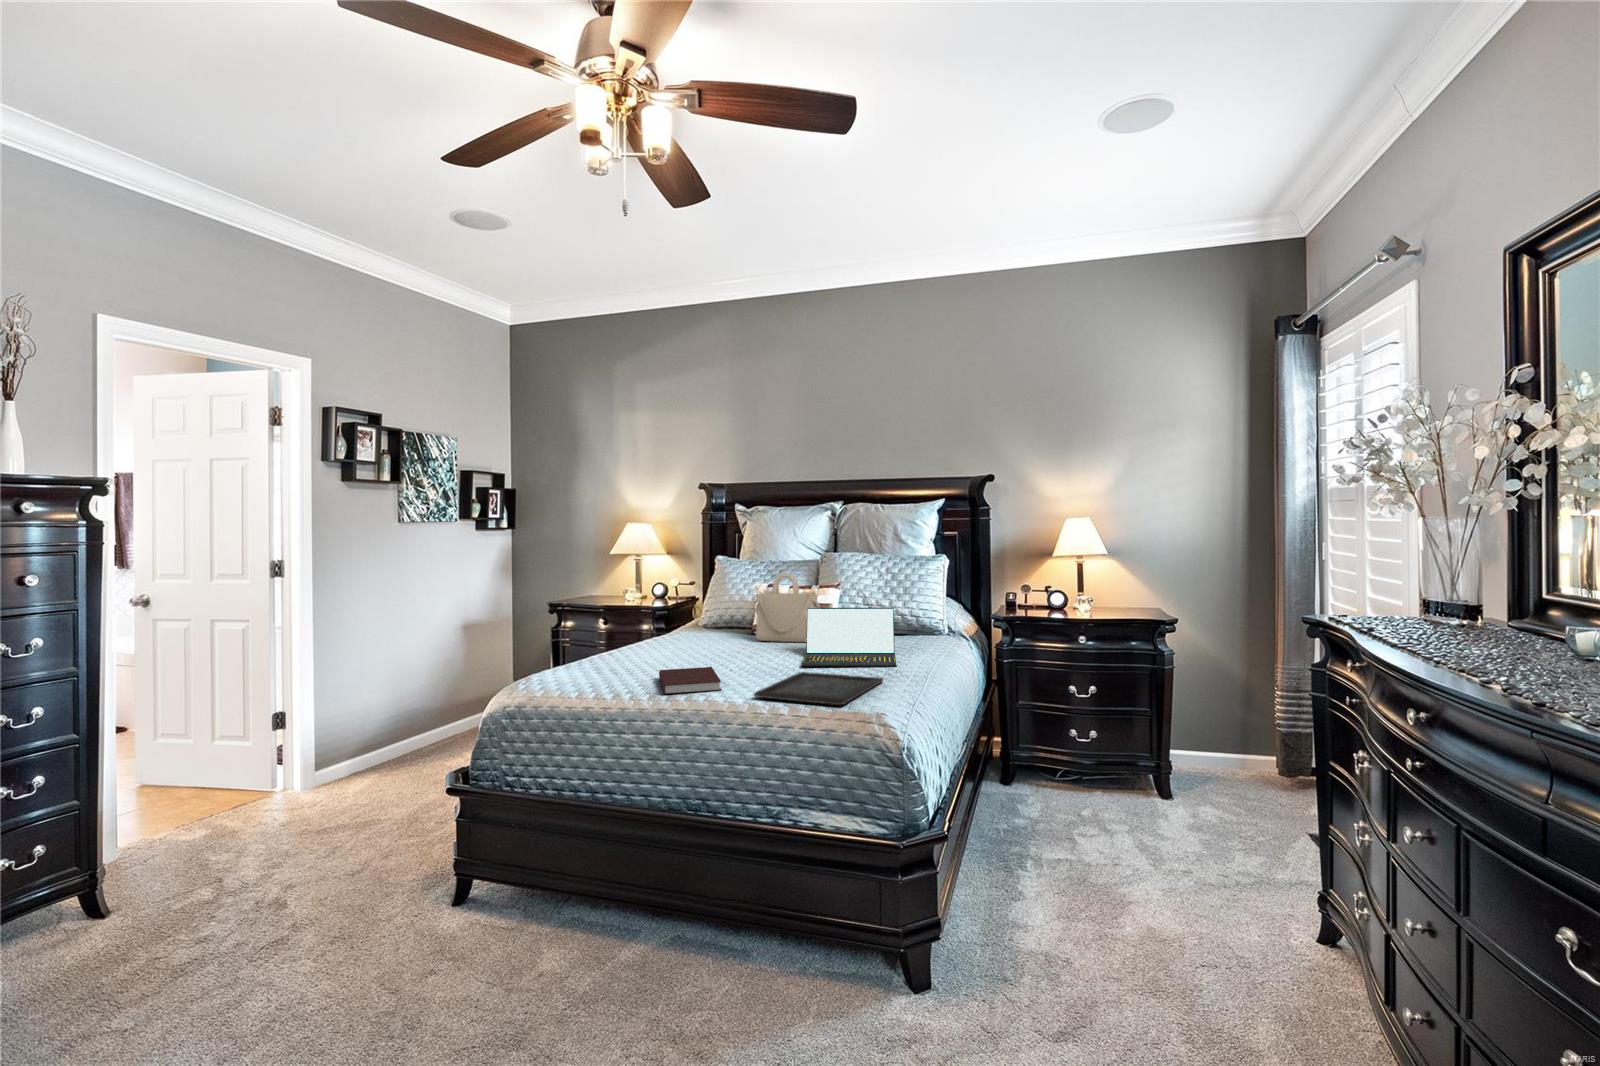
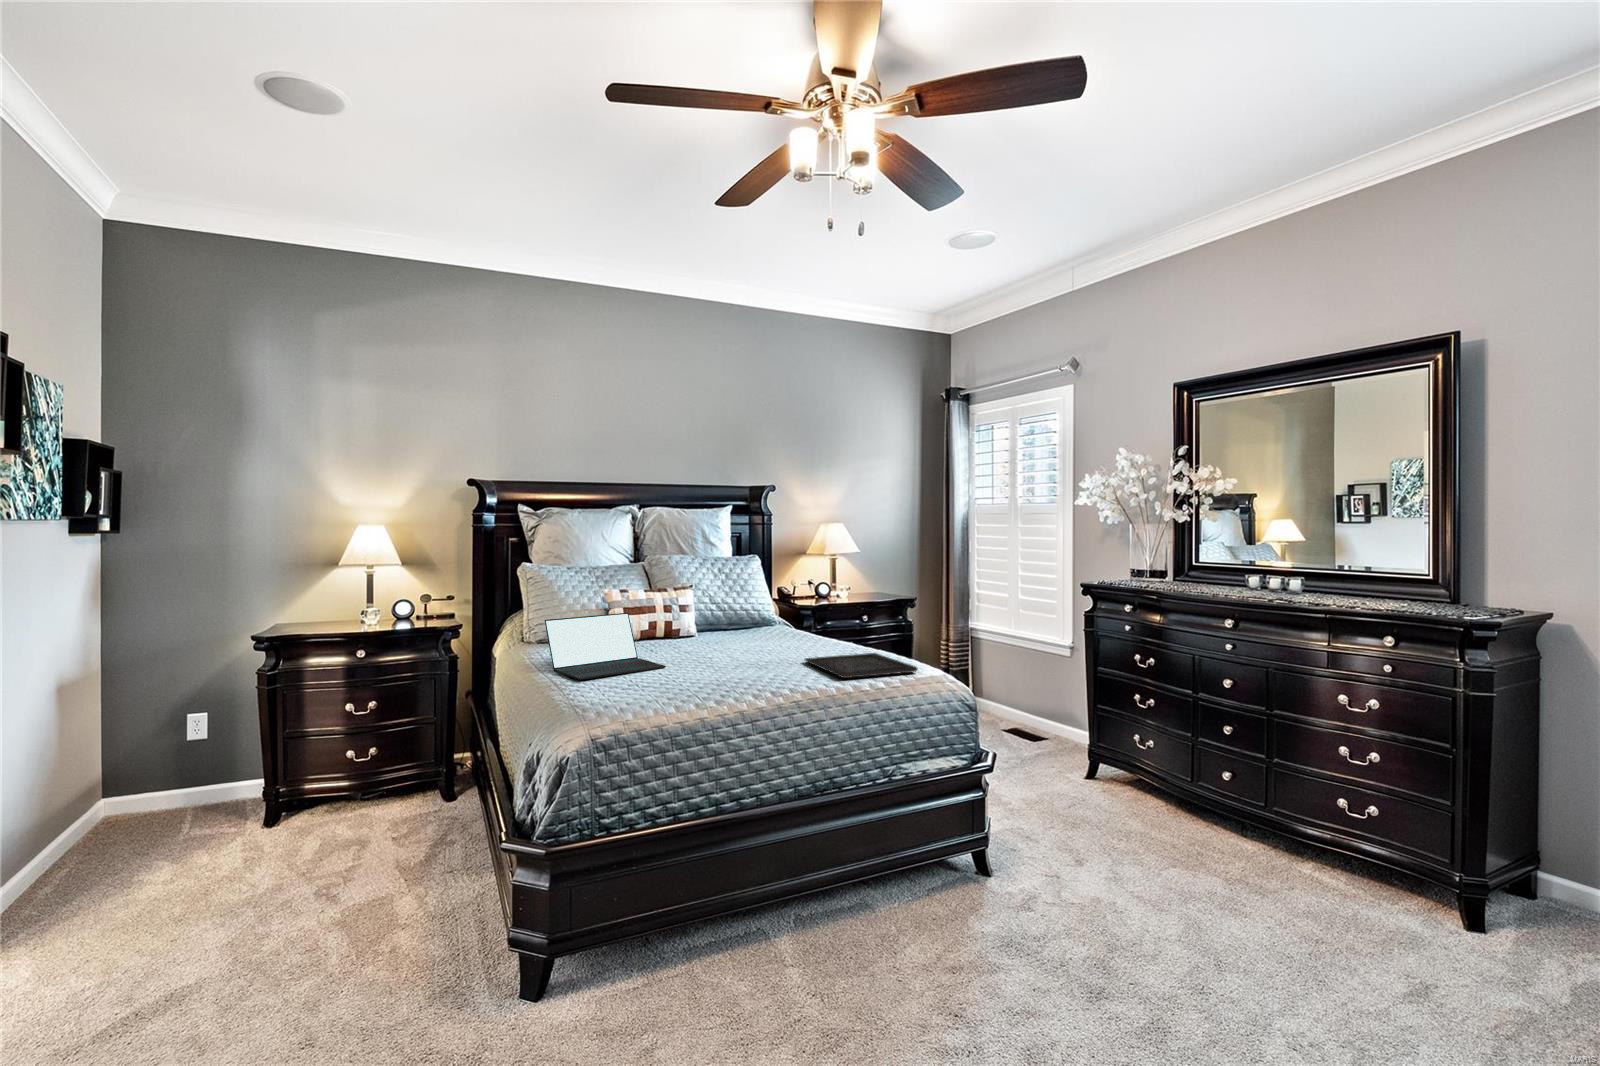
handbag: present [756,573,820,642] -> none [641,575,706,645]
laptop: present [802,608,896,667] -> present [545,613,666,680]
notebook: present [659,667,721,694] -> none [697,665,788,691]

